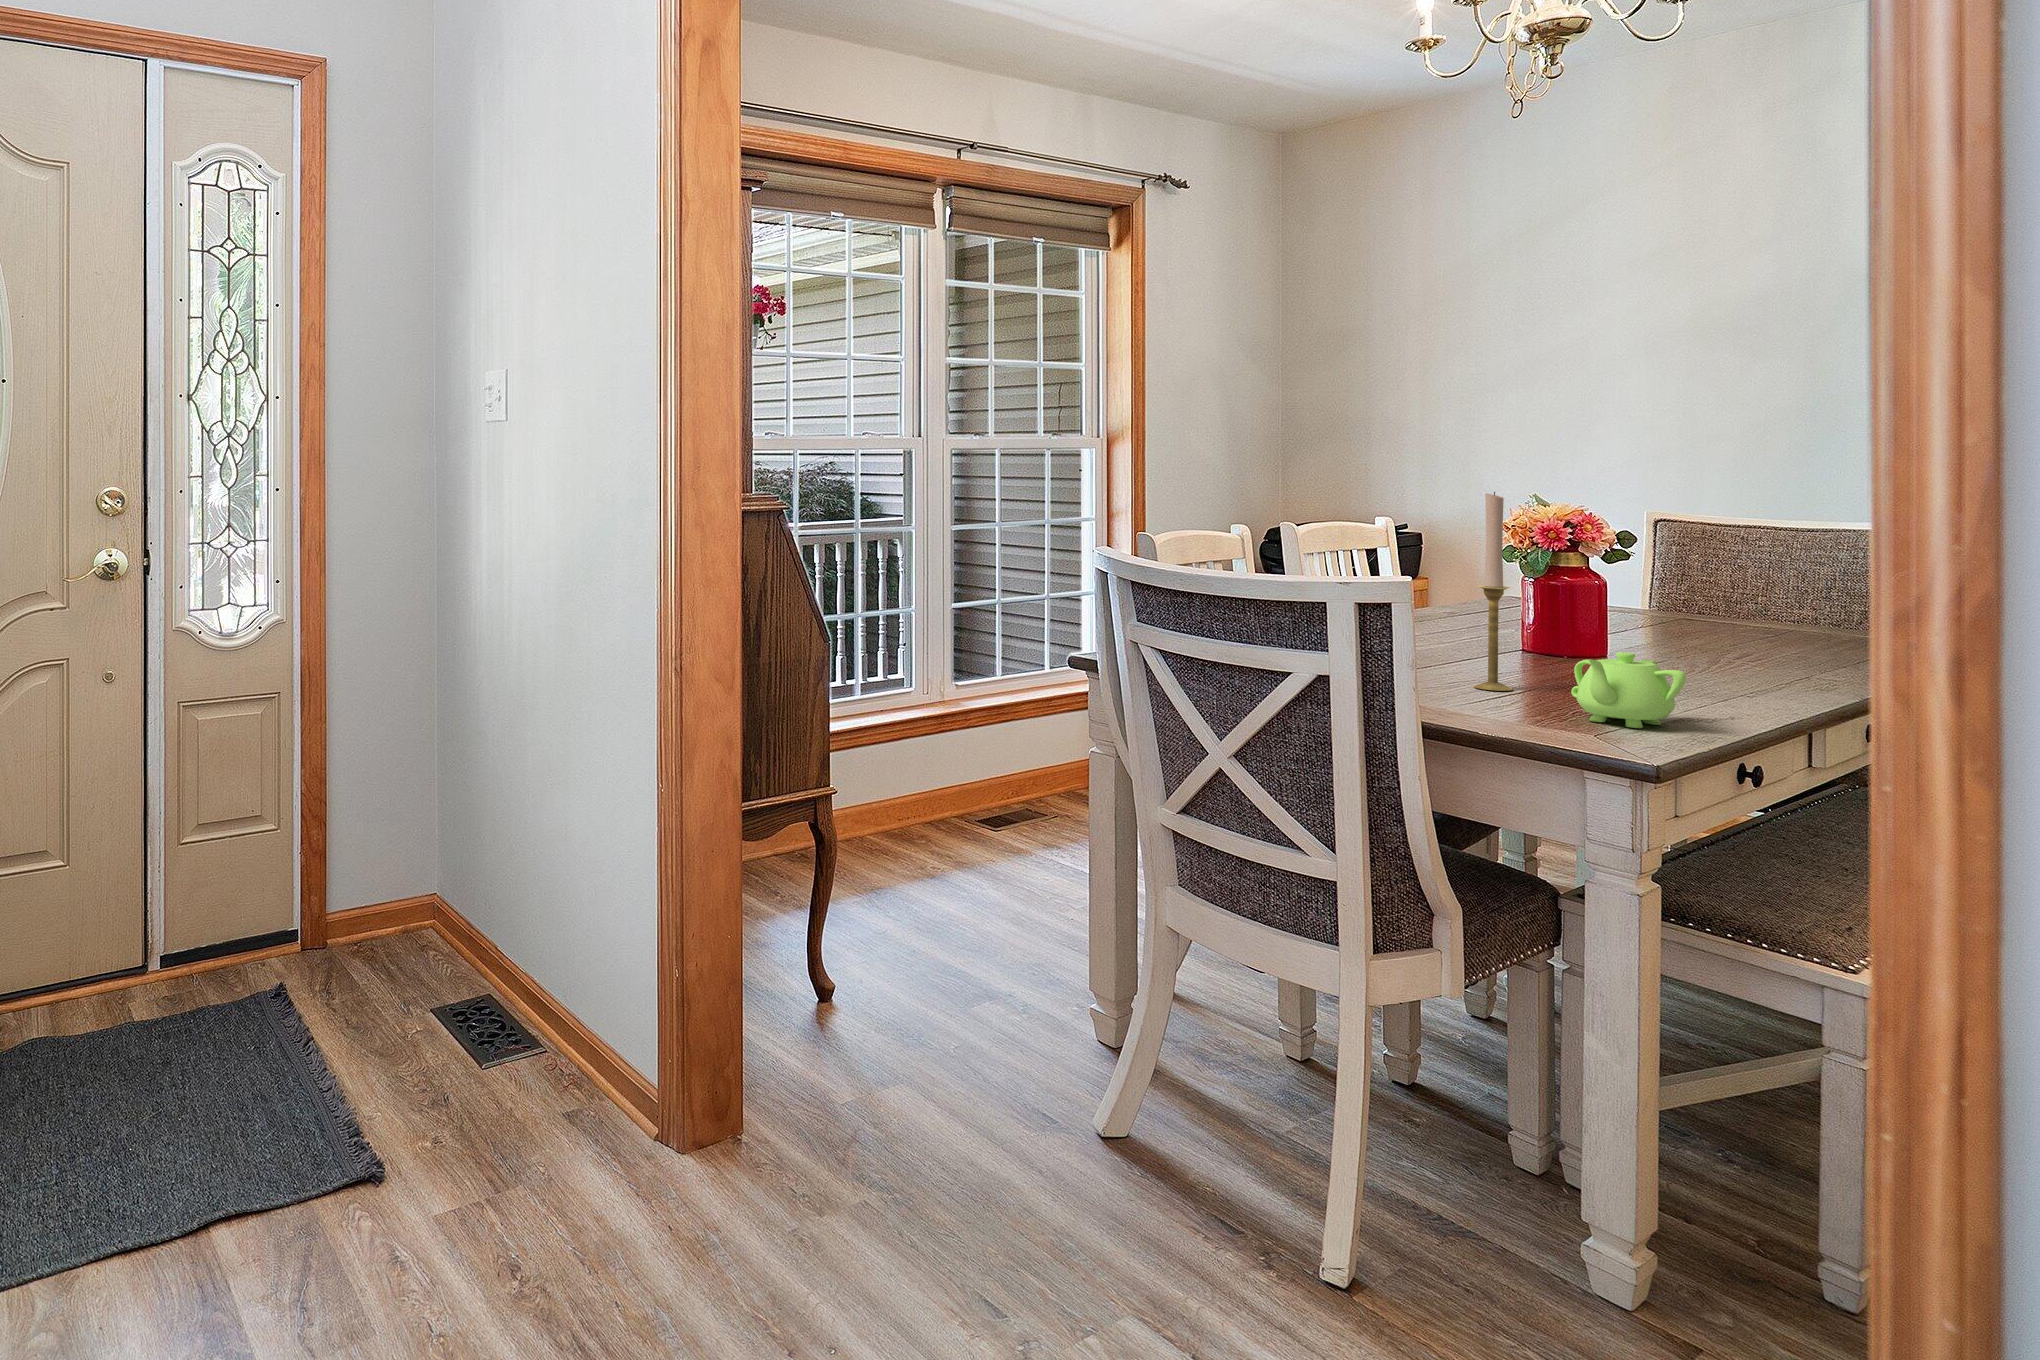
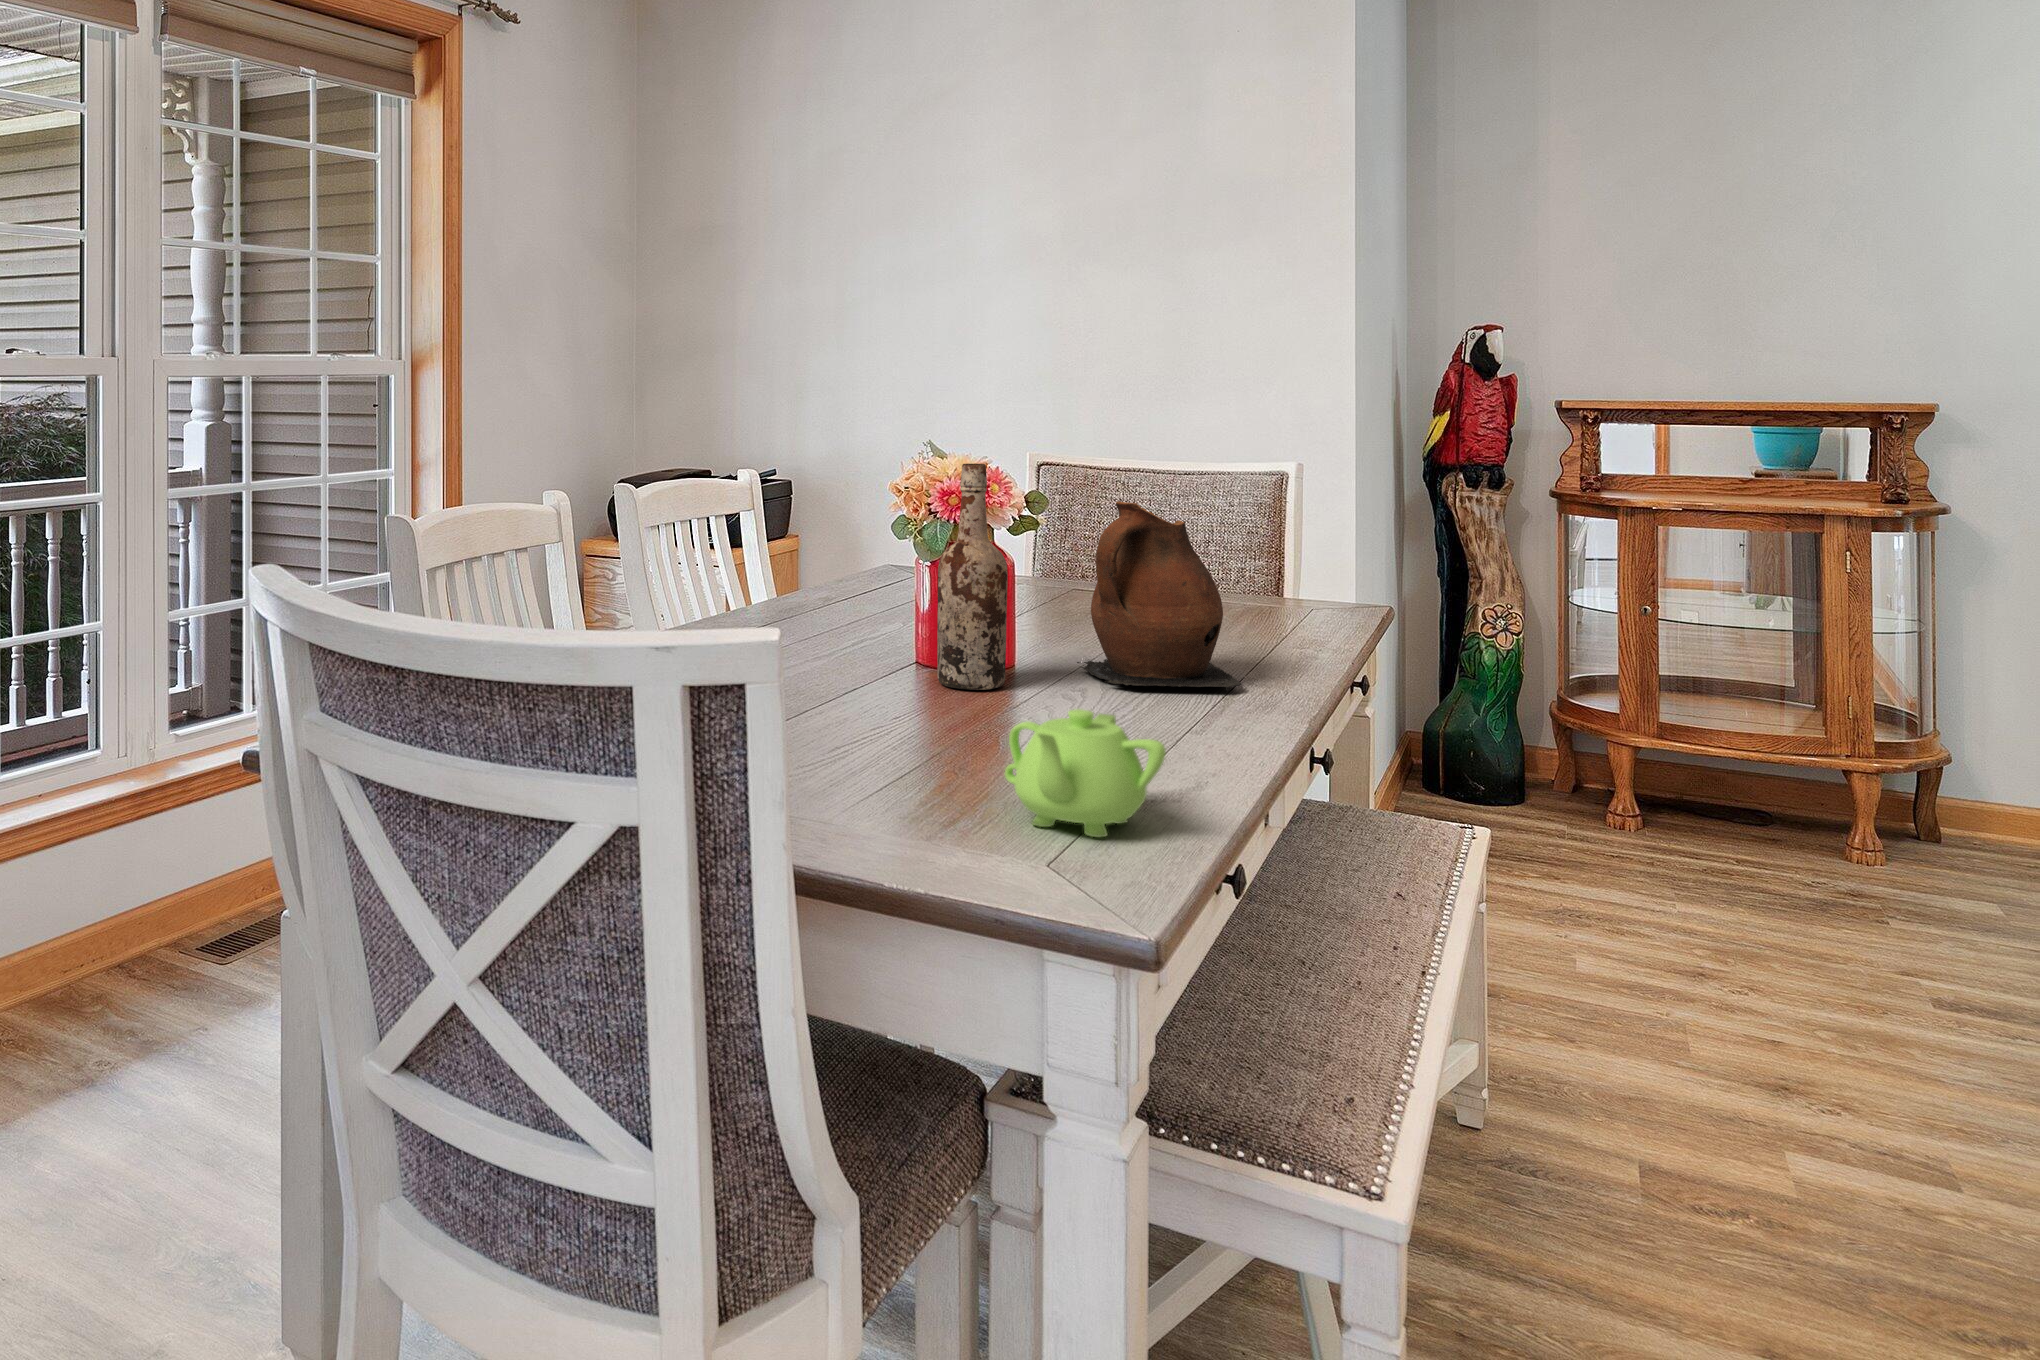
candlestick: present [1474,492,1512,691] -> none [863,446,917,761]
wine bottle: none [1539,508,1596,665] -> present [937,464,1008,690]
ceramic pitcher: none [1661,537,1805,677] -> present [1077,501,1242,691]

